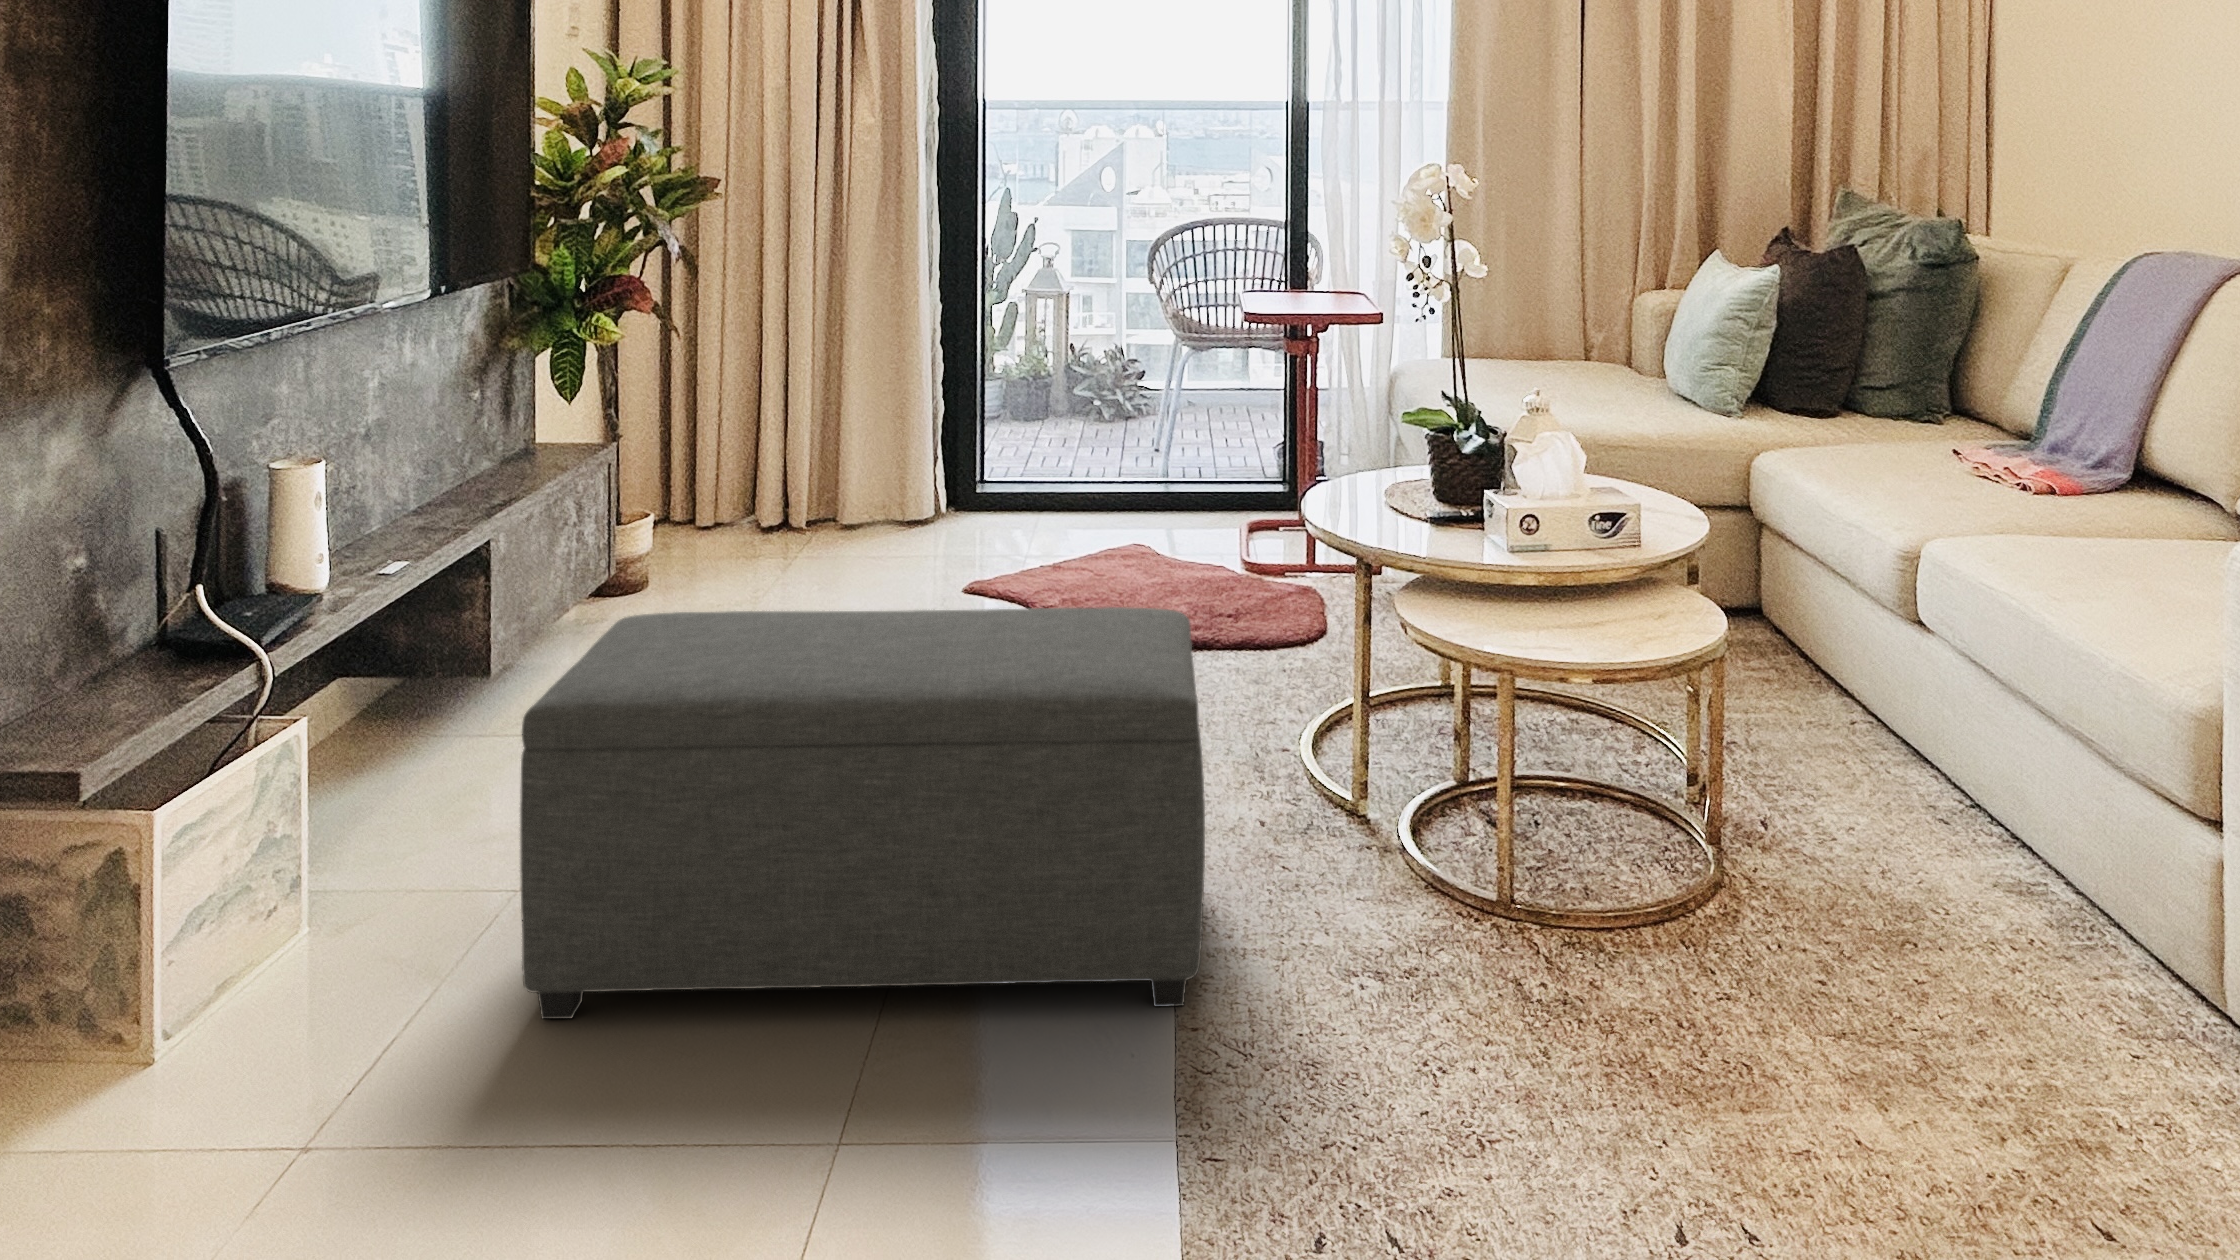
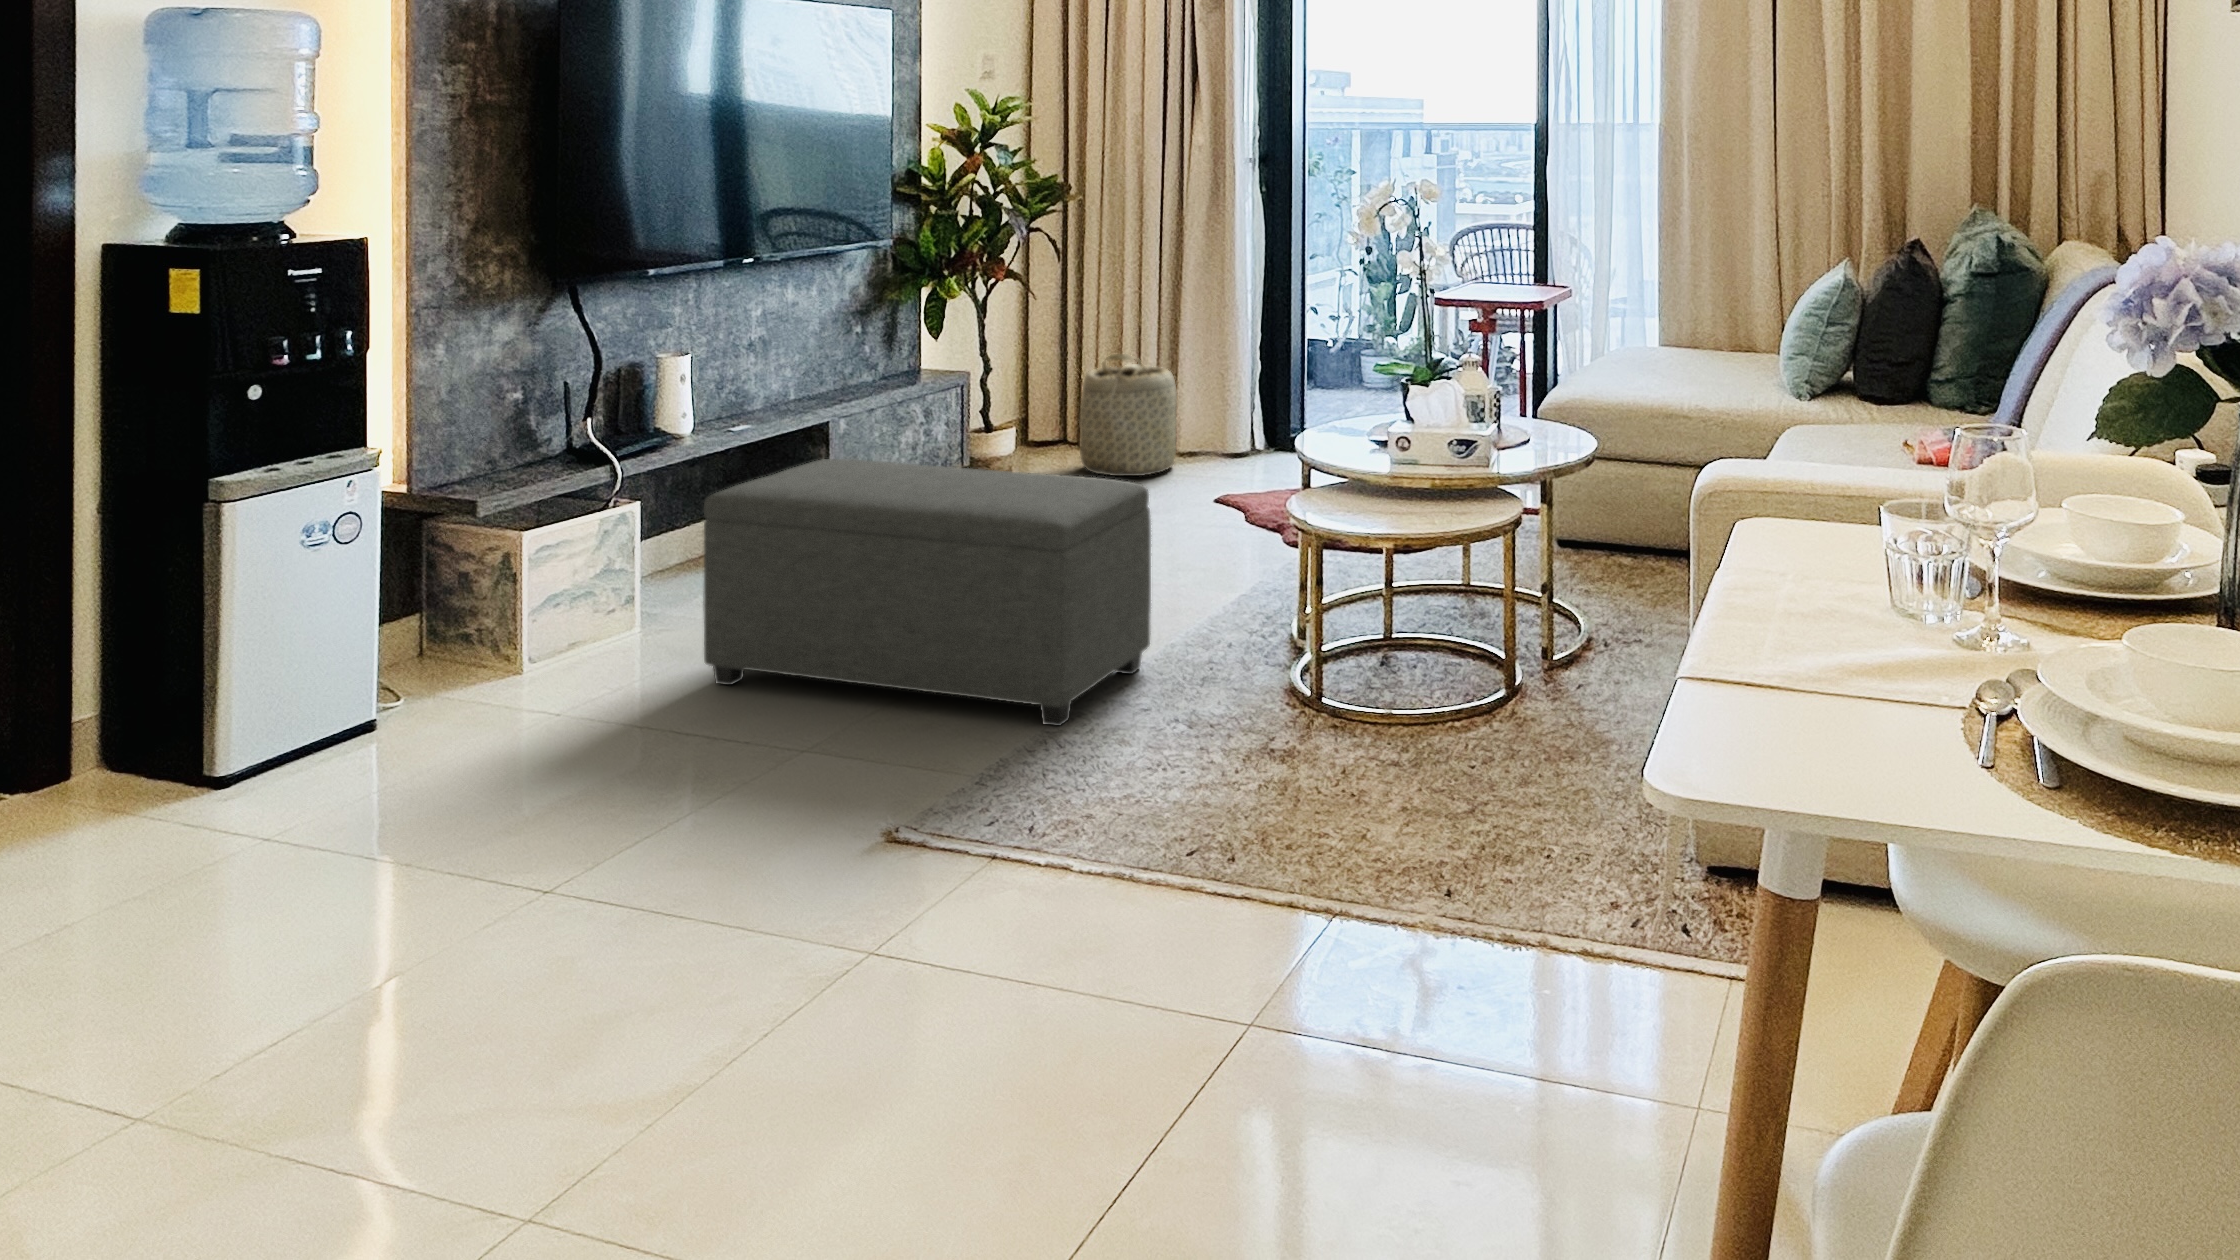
basket: none [730,402,862,565] -> present [1079,354,1177,476]

